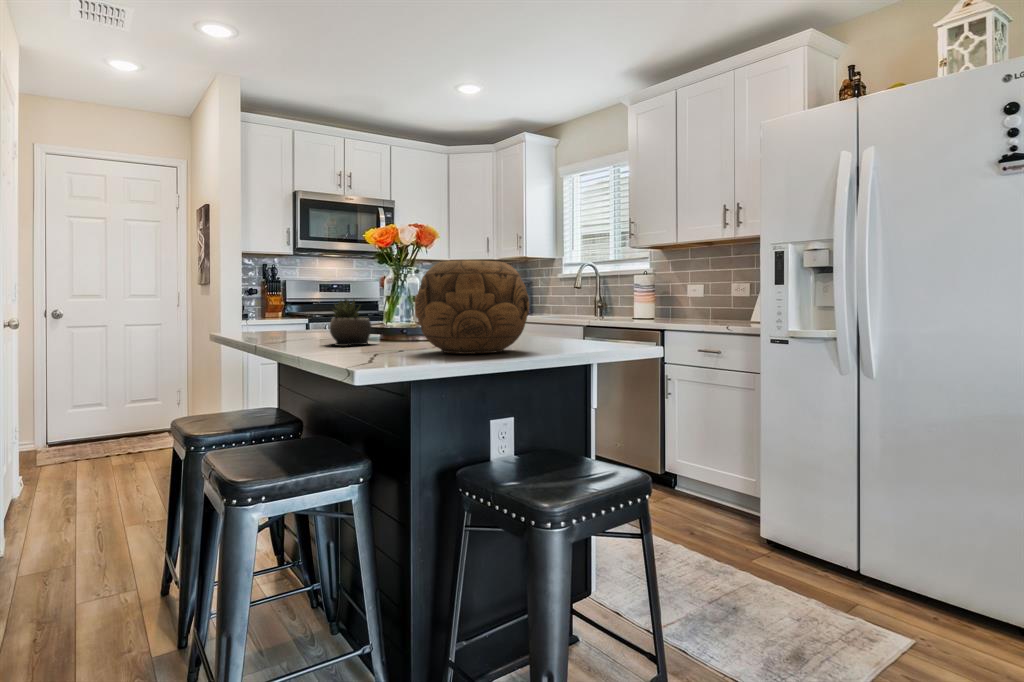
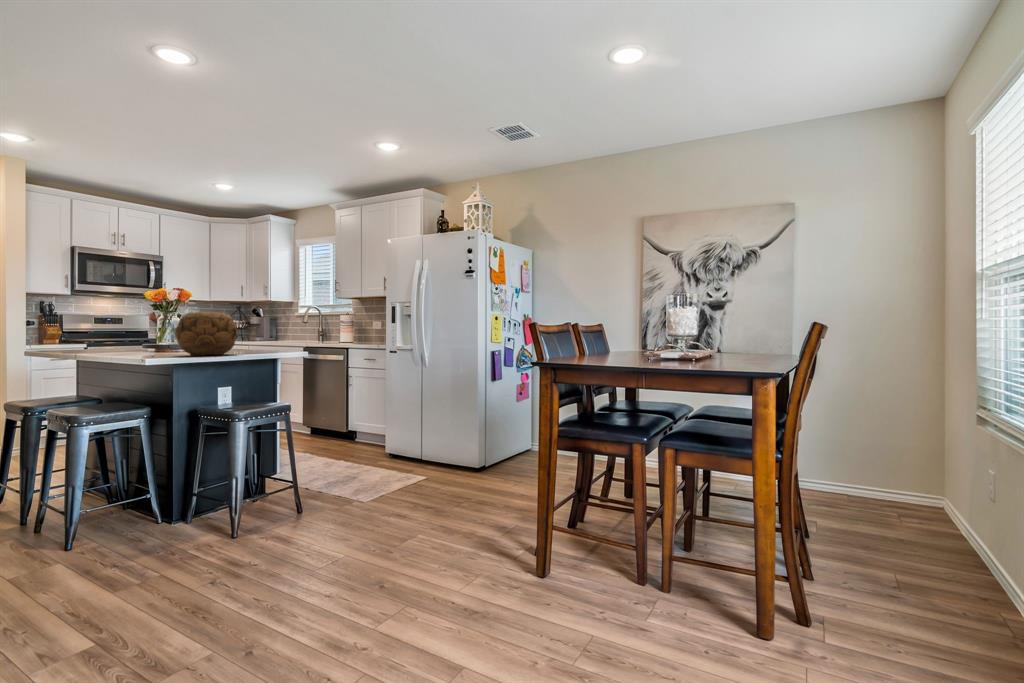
succulent plant: present [325,299,371,346] -> none [114,329,154,355]

